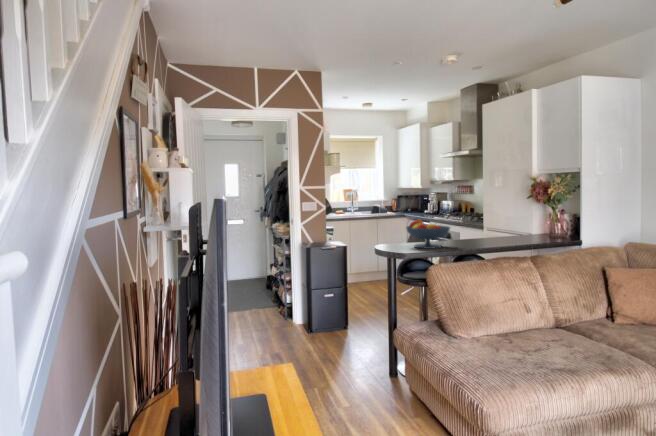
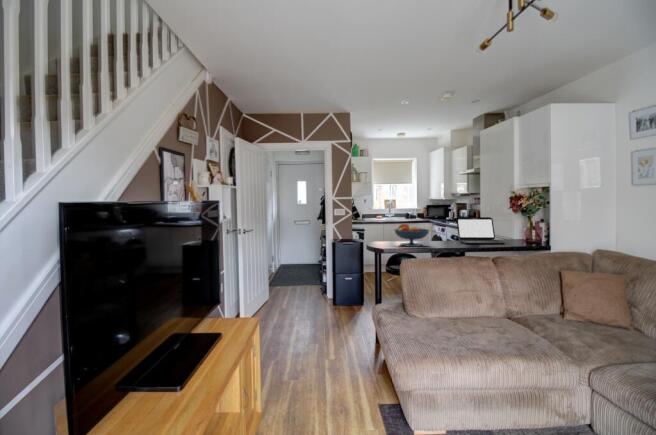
laptop: none [470,209,530,243] -> present [457,217,505,245]

